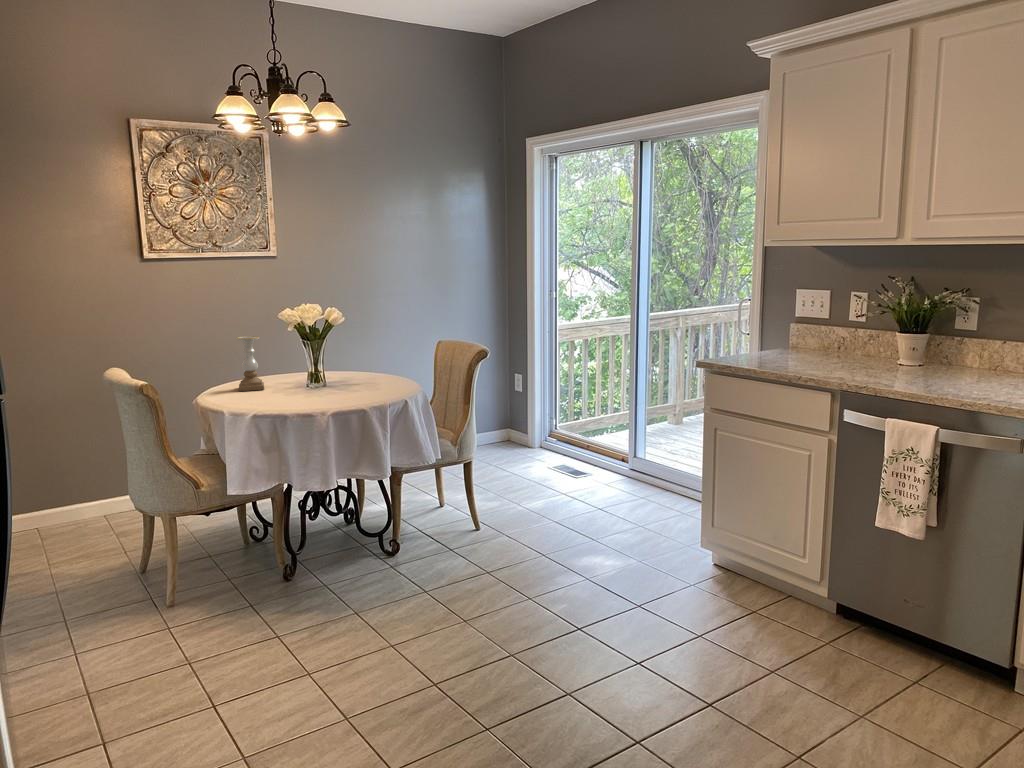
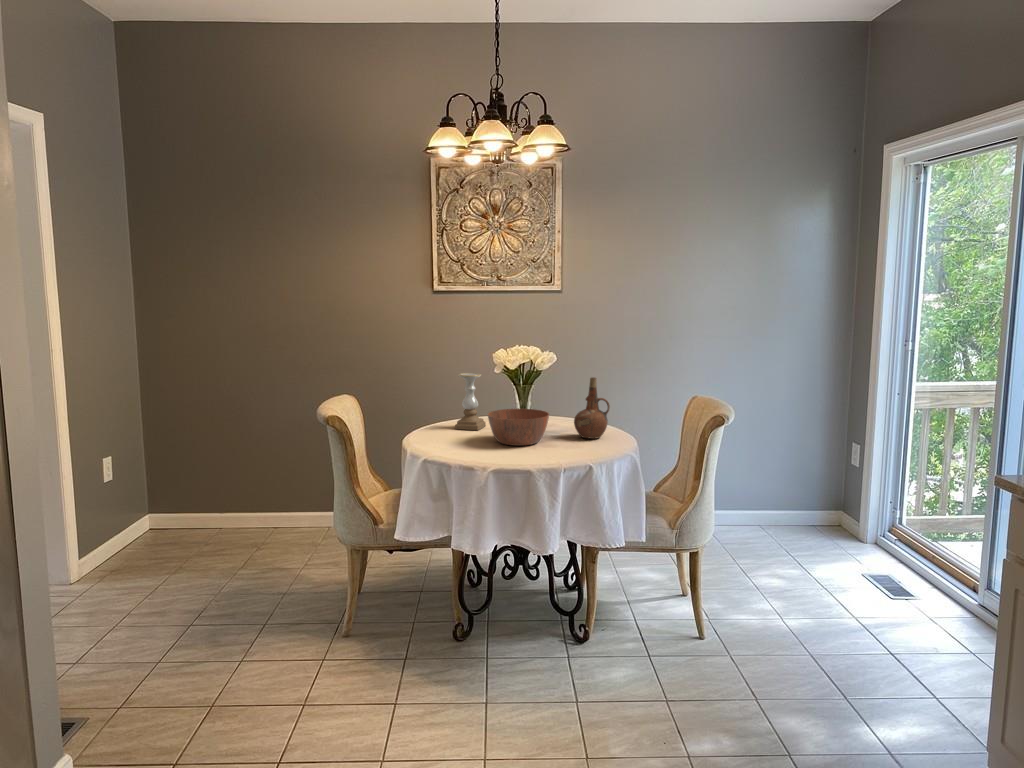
ceramic pitcher: none [357,330,387,383] -> present [574,377,610,439]
bowl: none [288,363,346,395] -> present [488,409,549,446]

